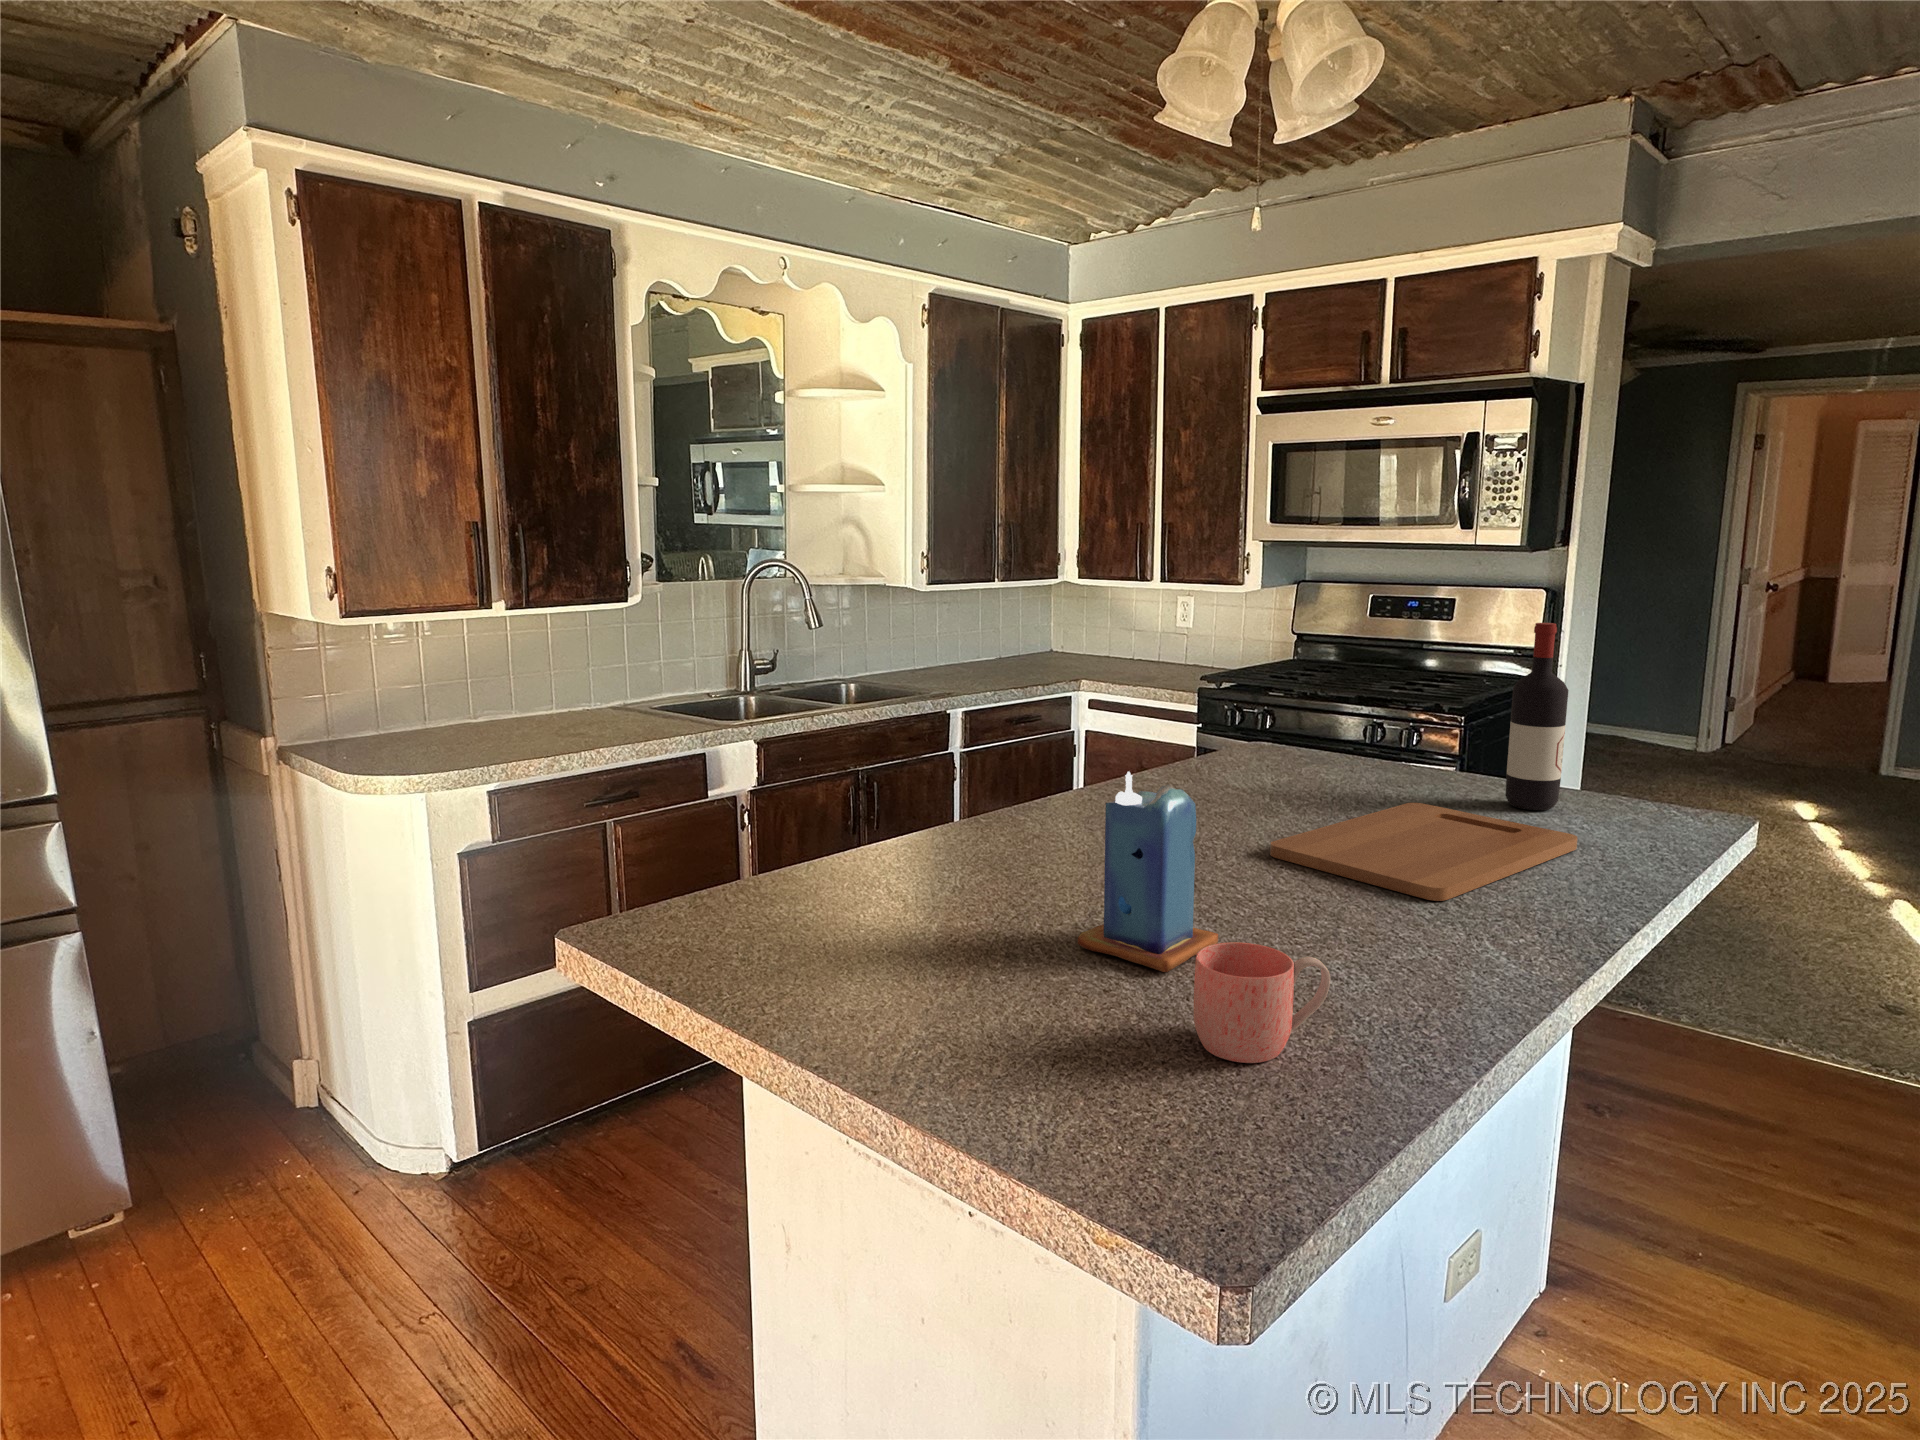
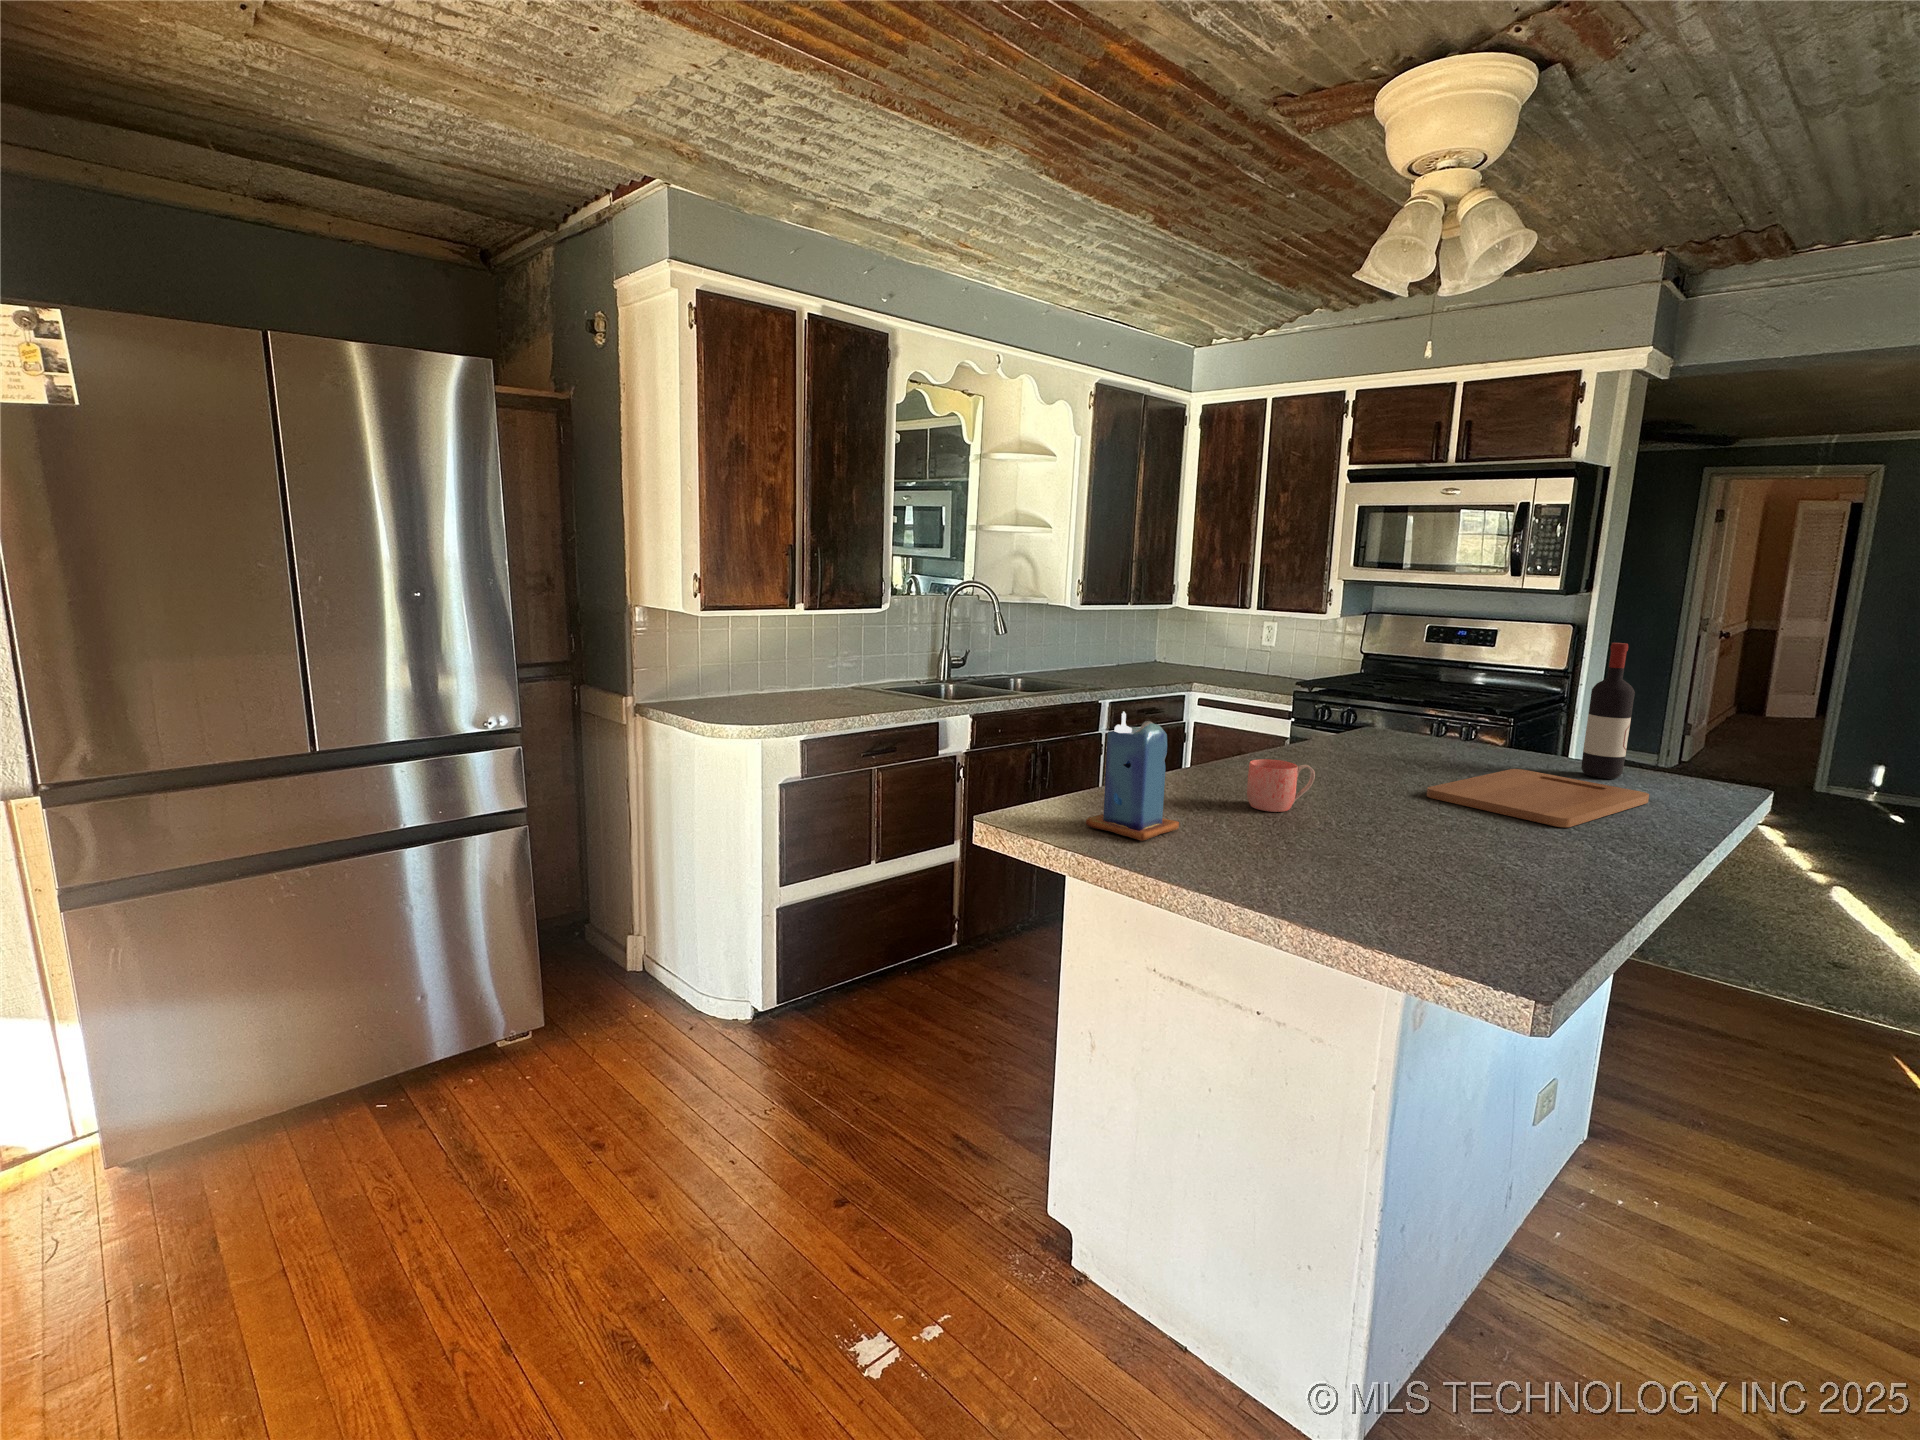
candle: present [1078,772,1218,973] -> present [1086,712,1179,841]
mug: present [1194,942,1330,1063] -> present [1247,759,1315,812]

